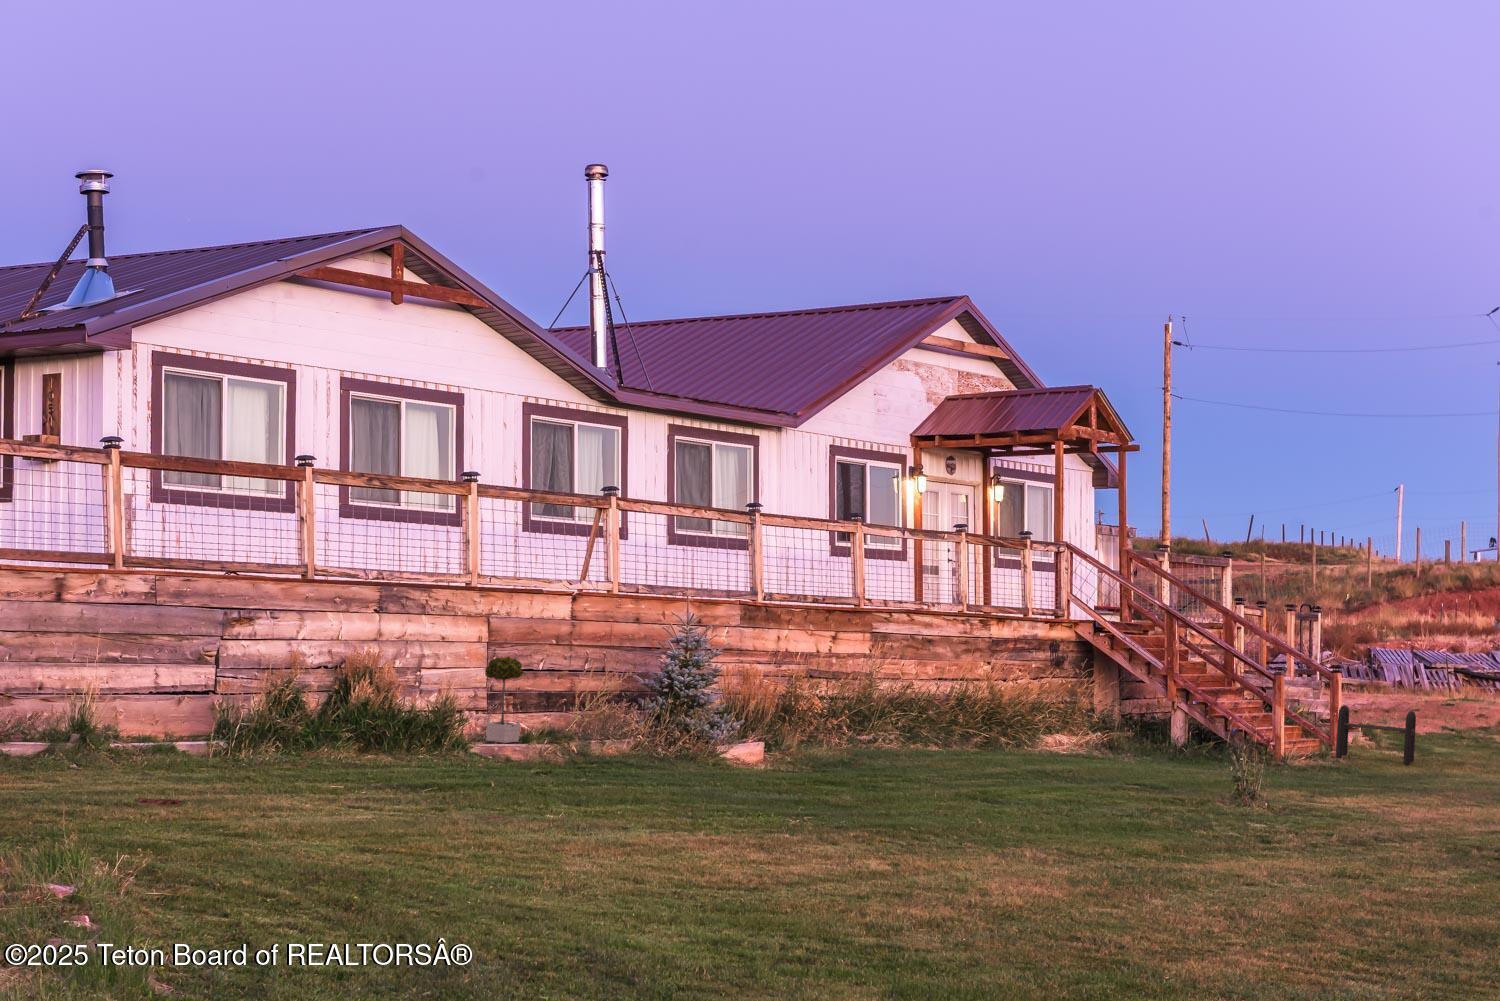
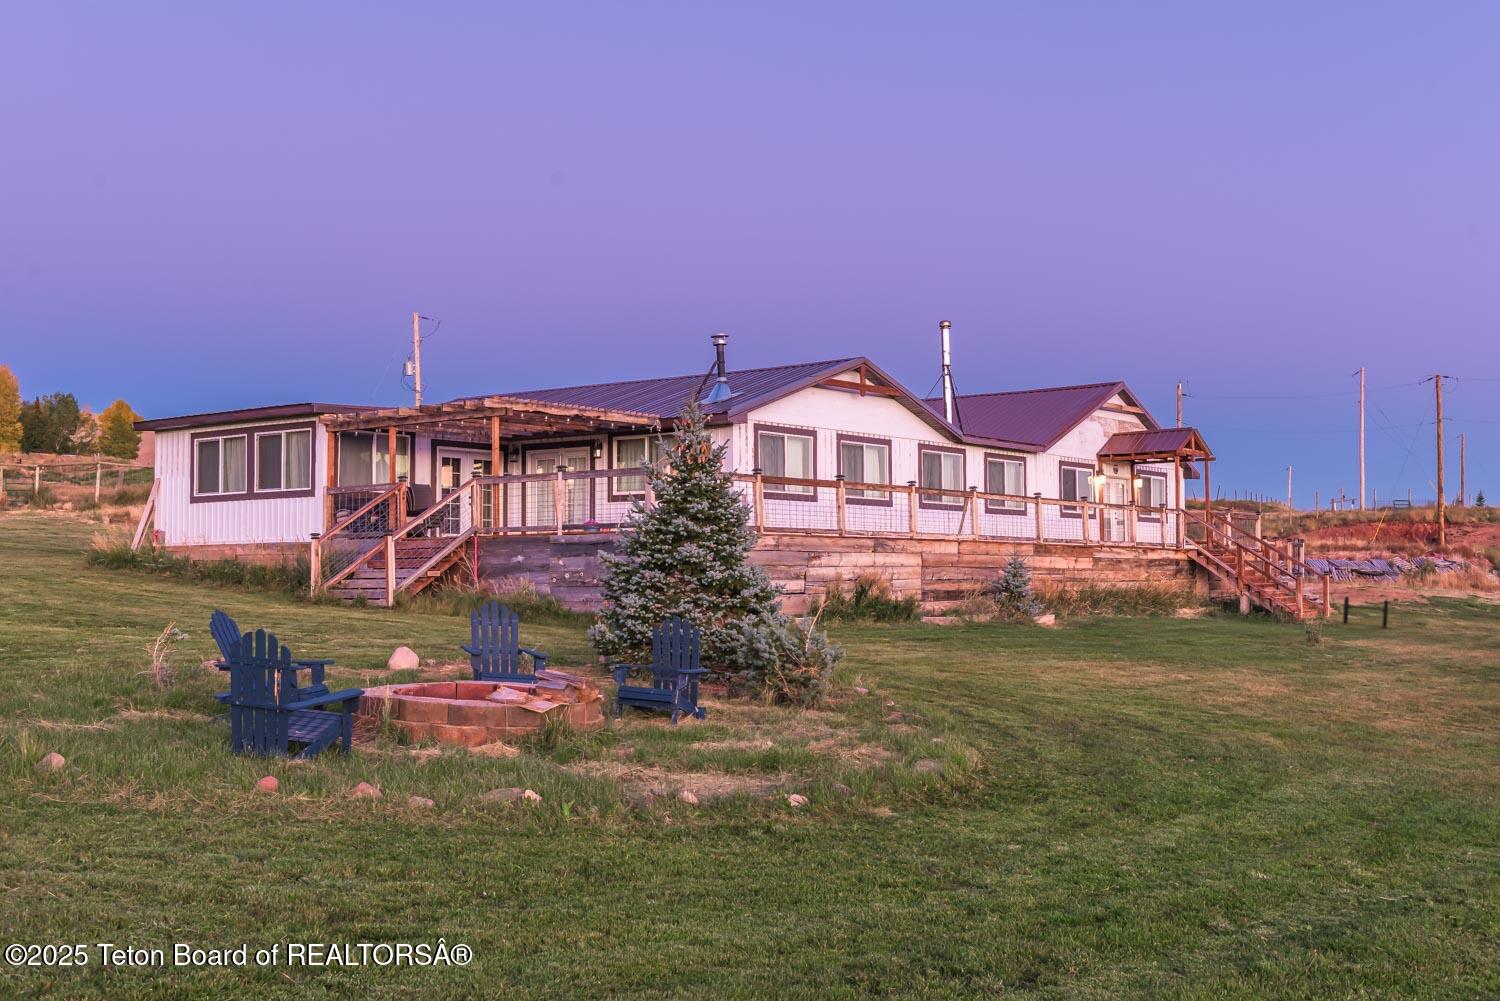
potted tree: present [485,656,523,743] -> none [921,573,940,616]

